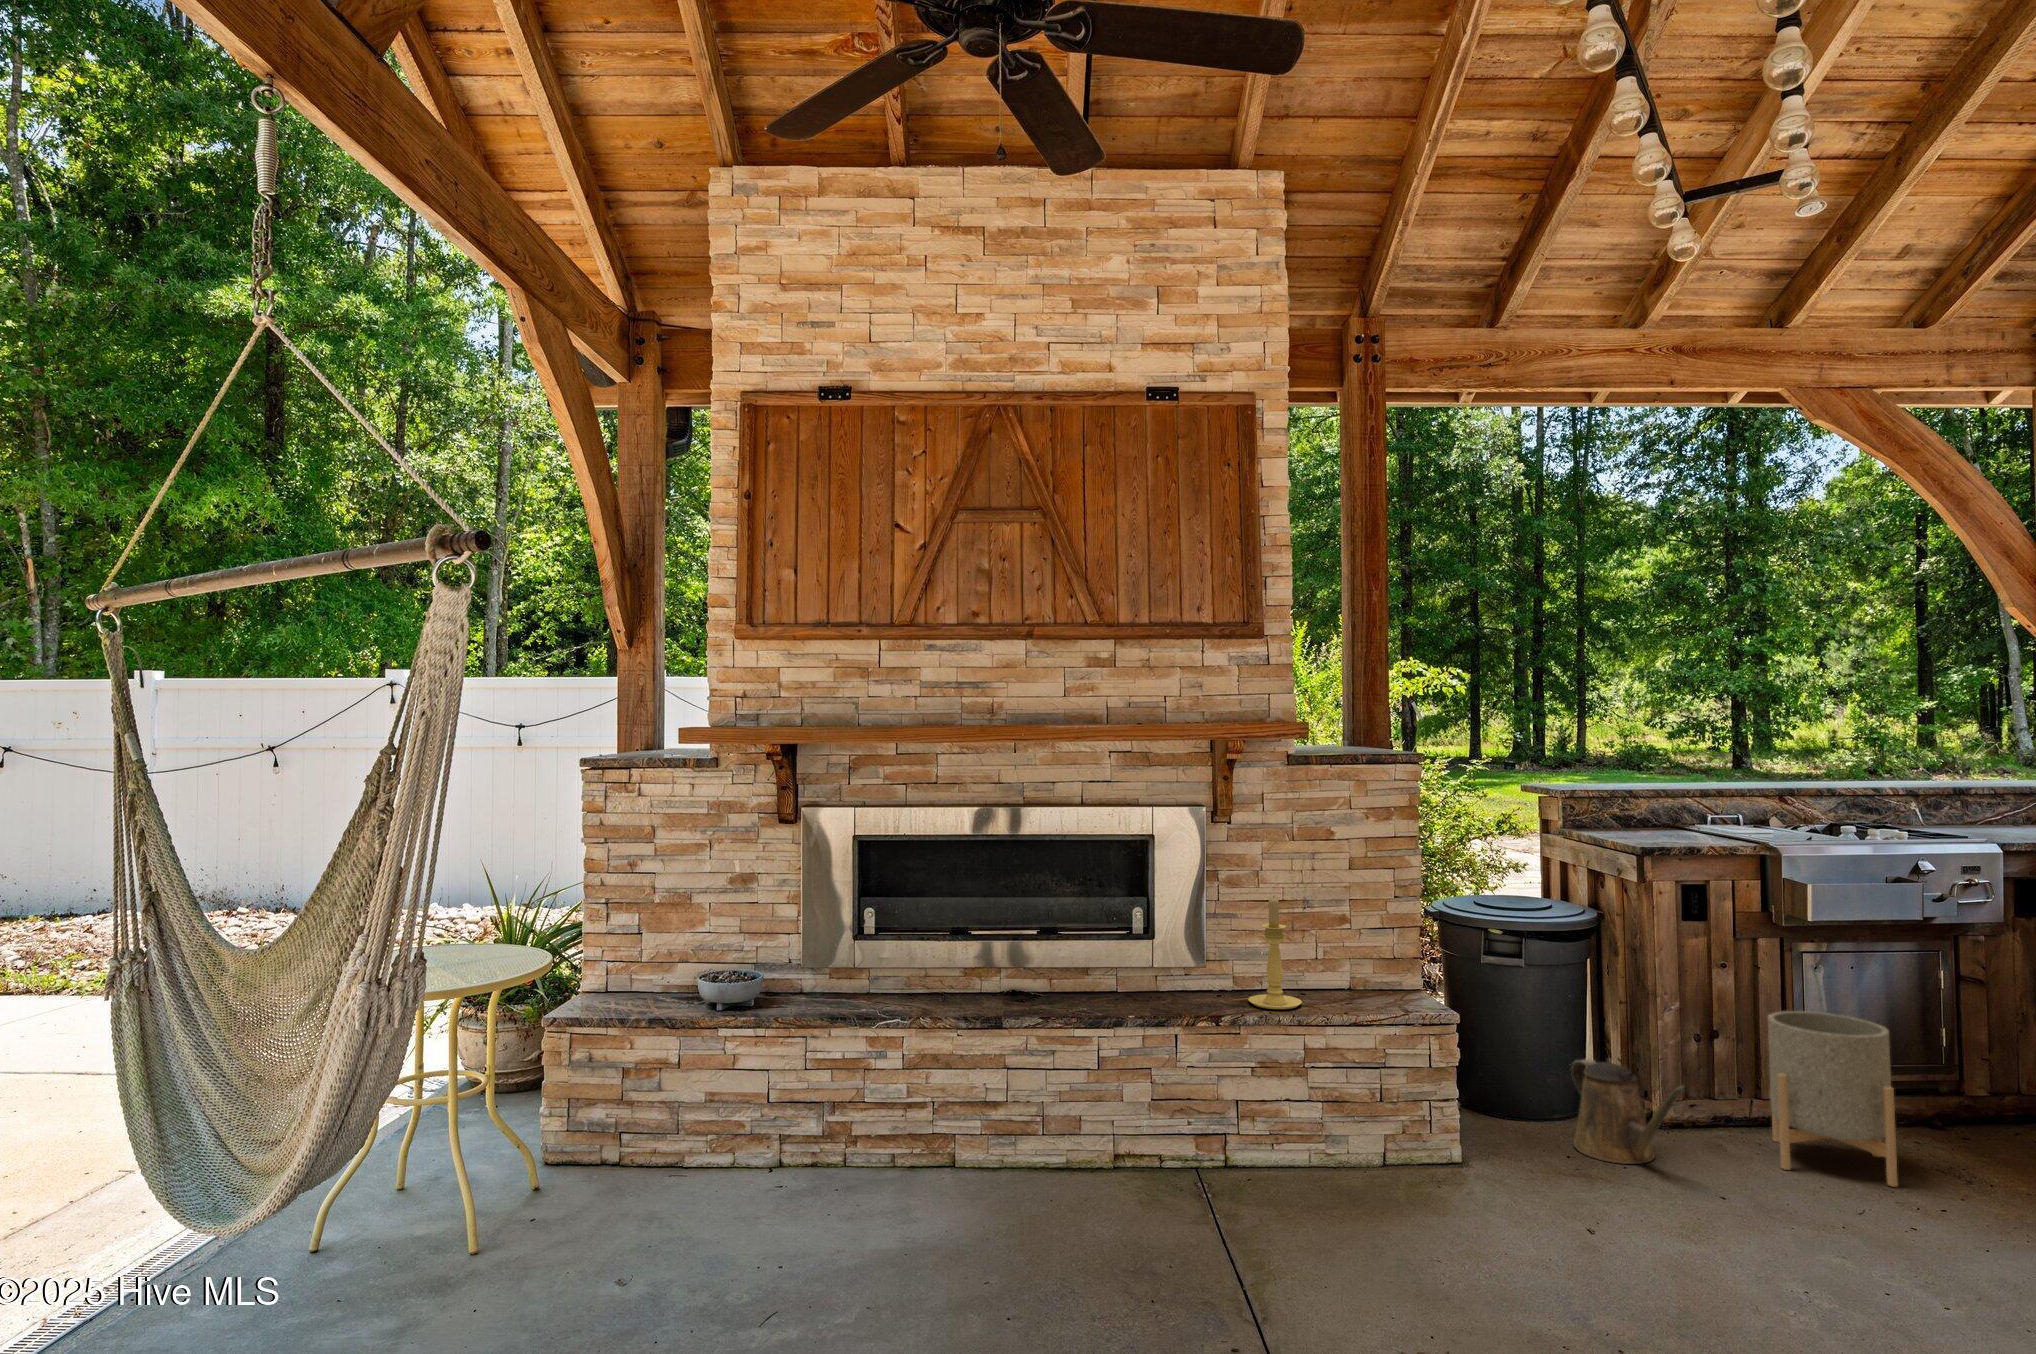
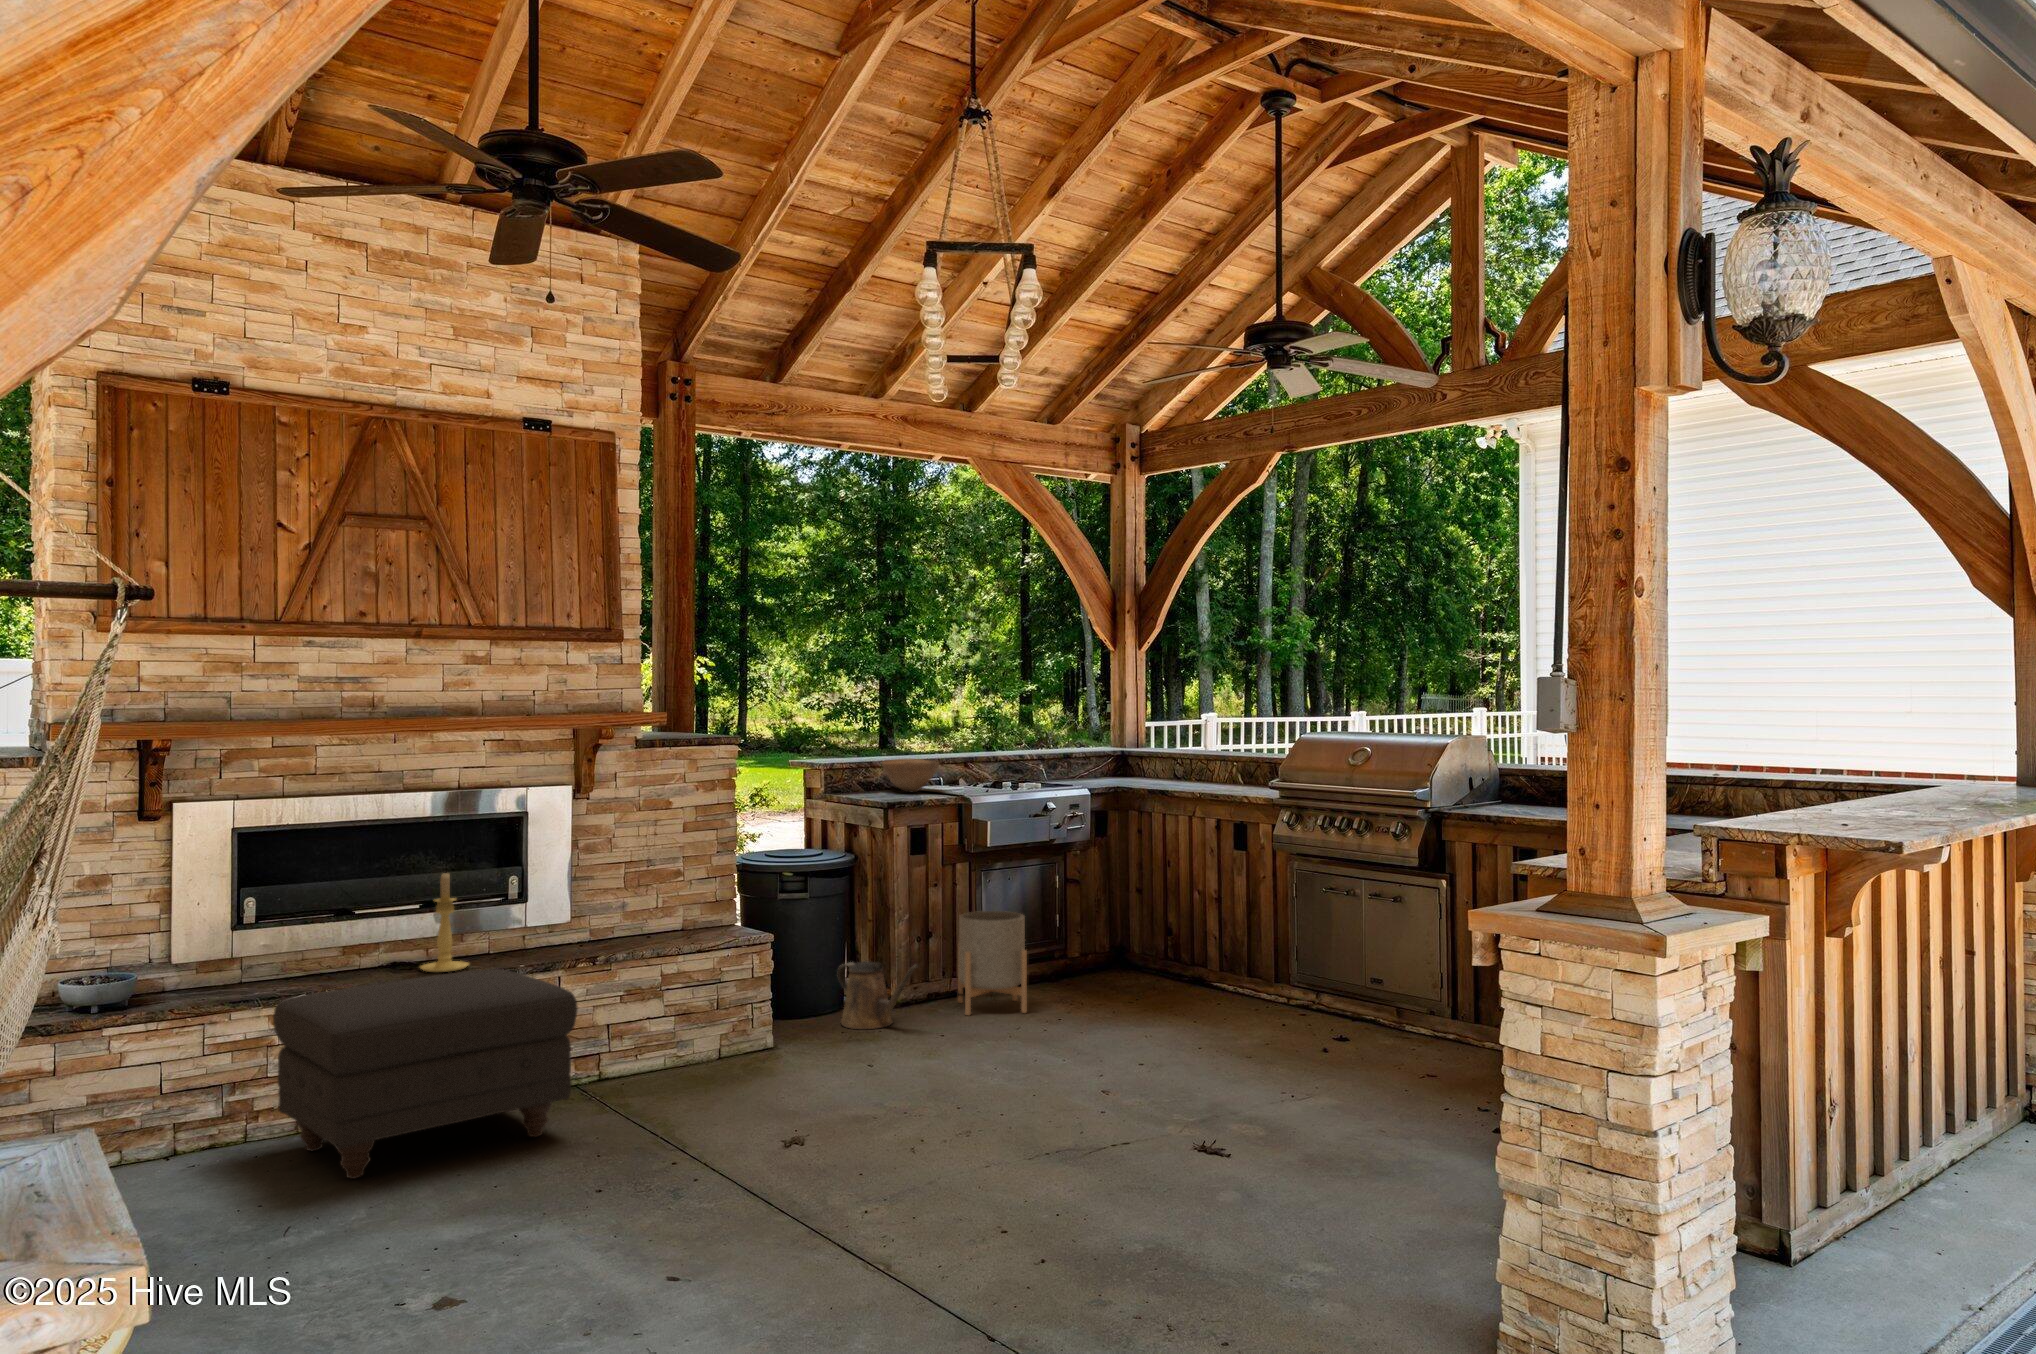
bowl: none [1645,784,1736,830] -> present [882,759,939,792]
candle holder: present [1248,896,1302,1009] -> present [420,873,469,972]
ottoman: none [828,1018,1133,1259] -> present [273,969,577,1179]

